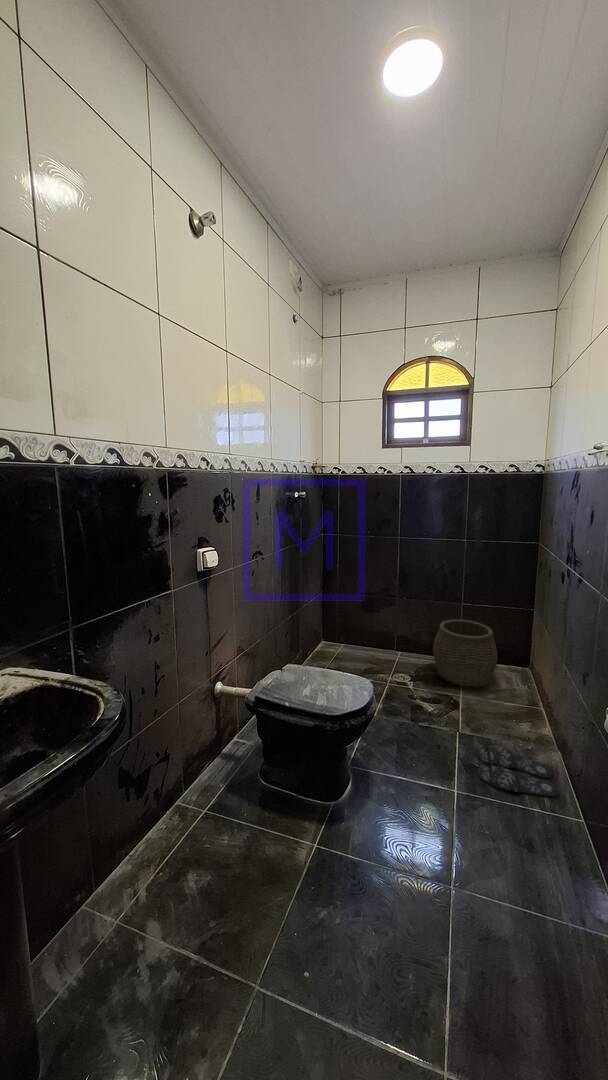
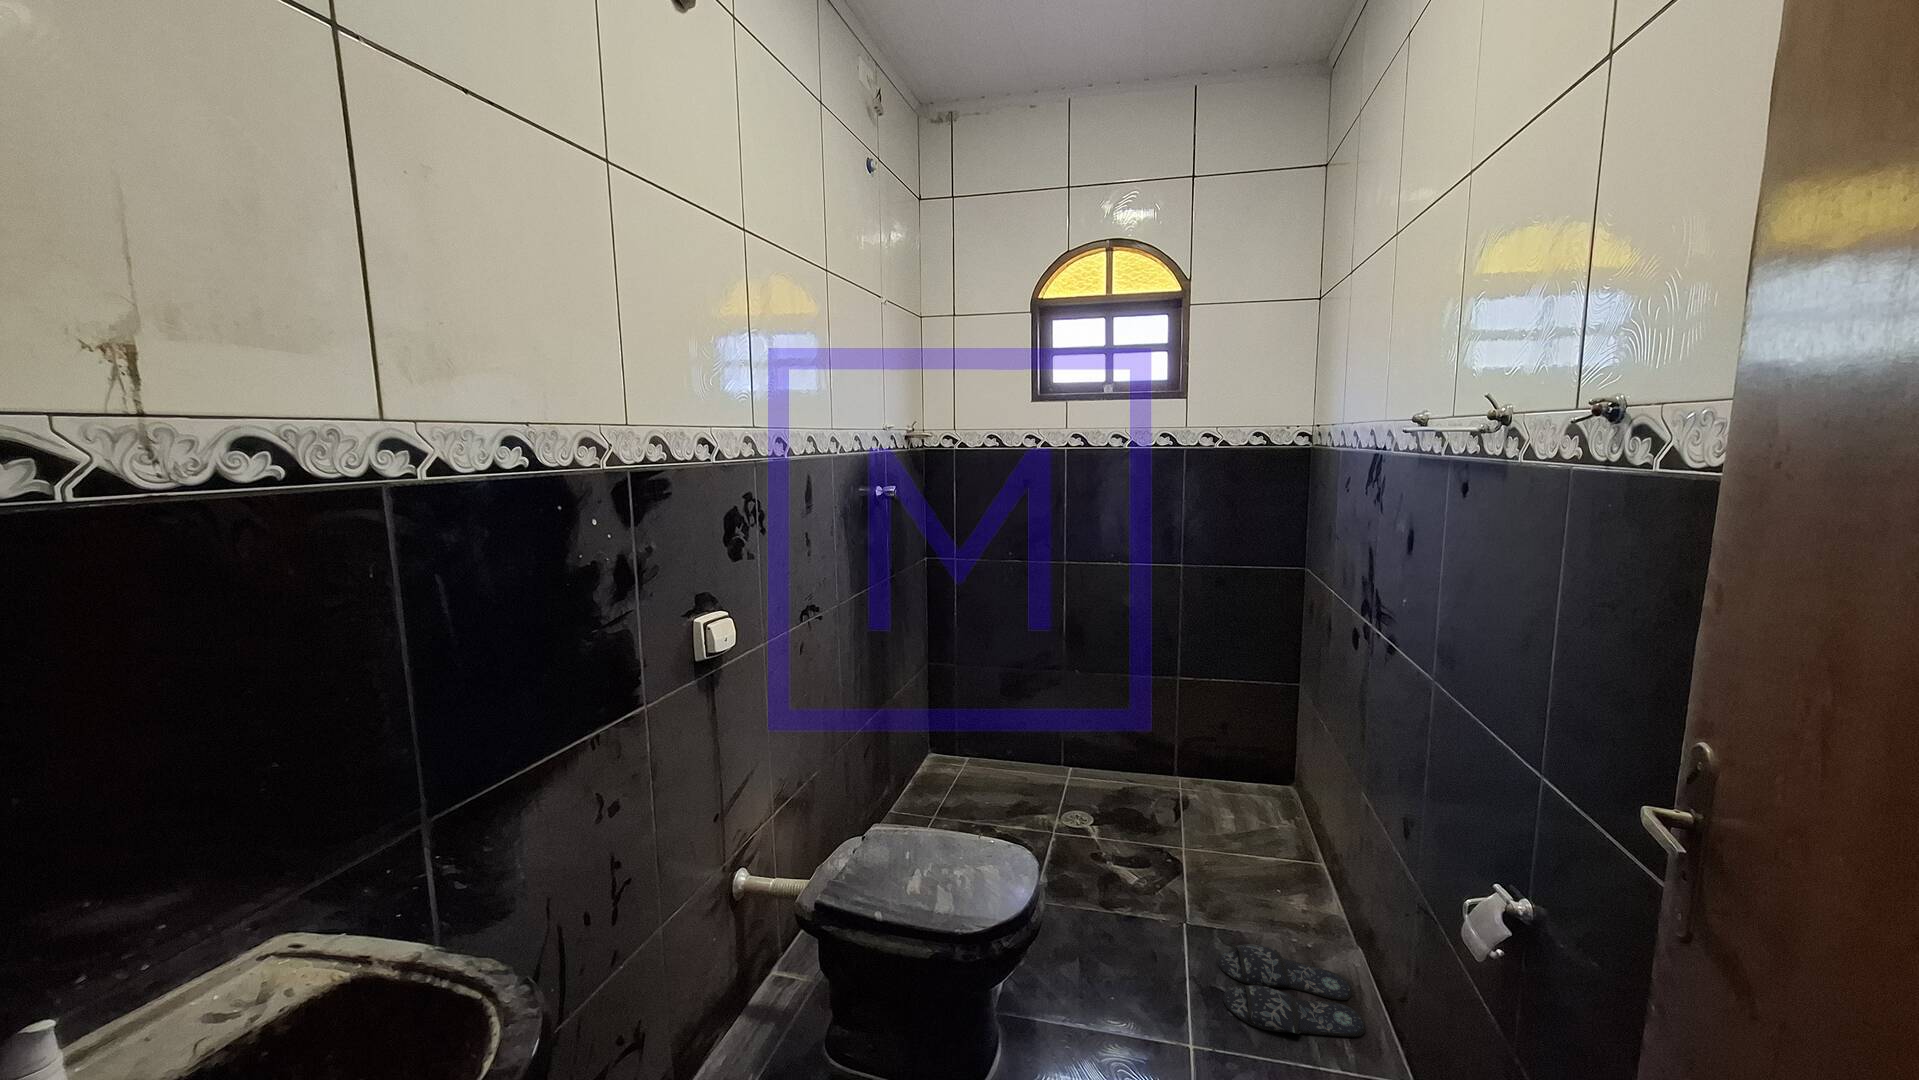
woven basket: present [433,620,498,687] -> none [1132,709,1244,832]

